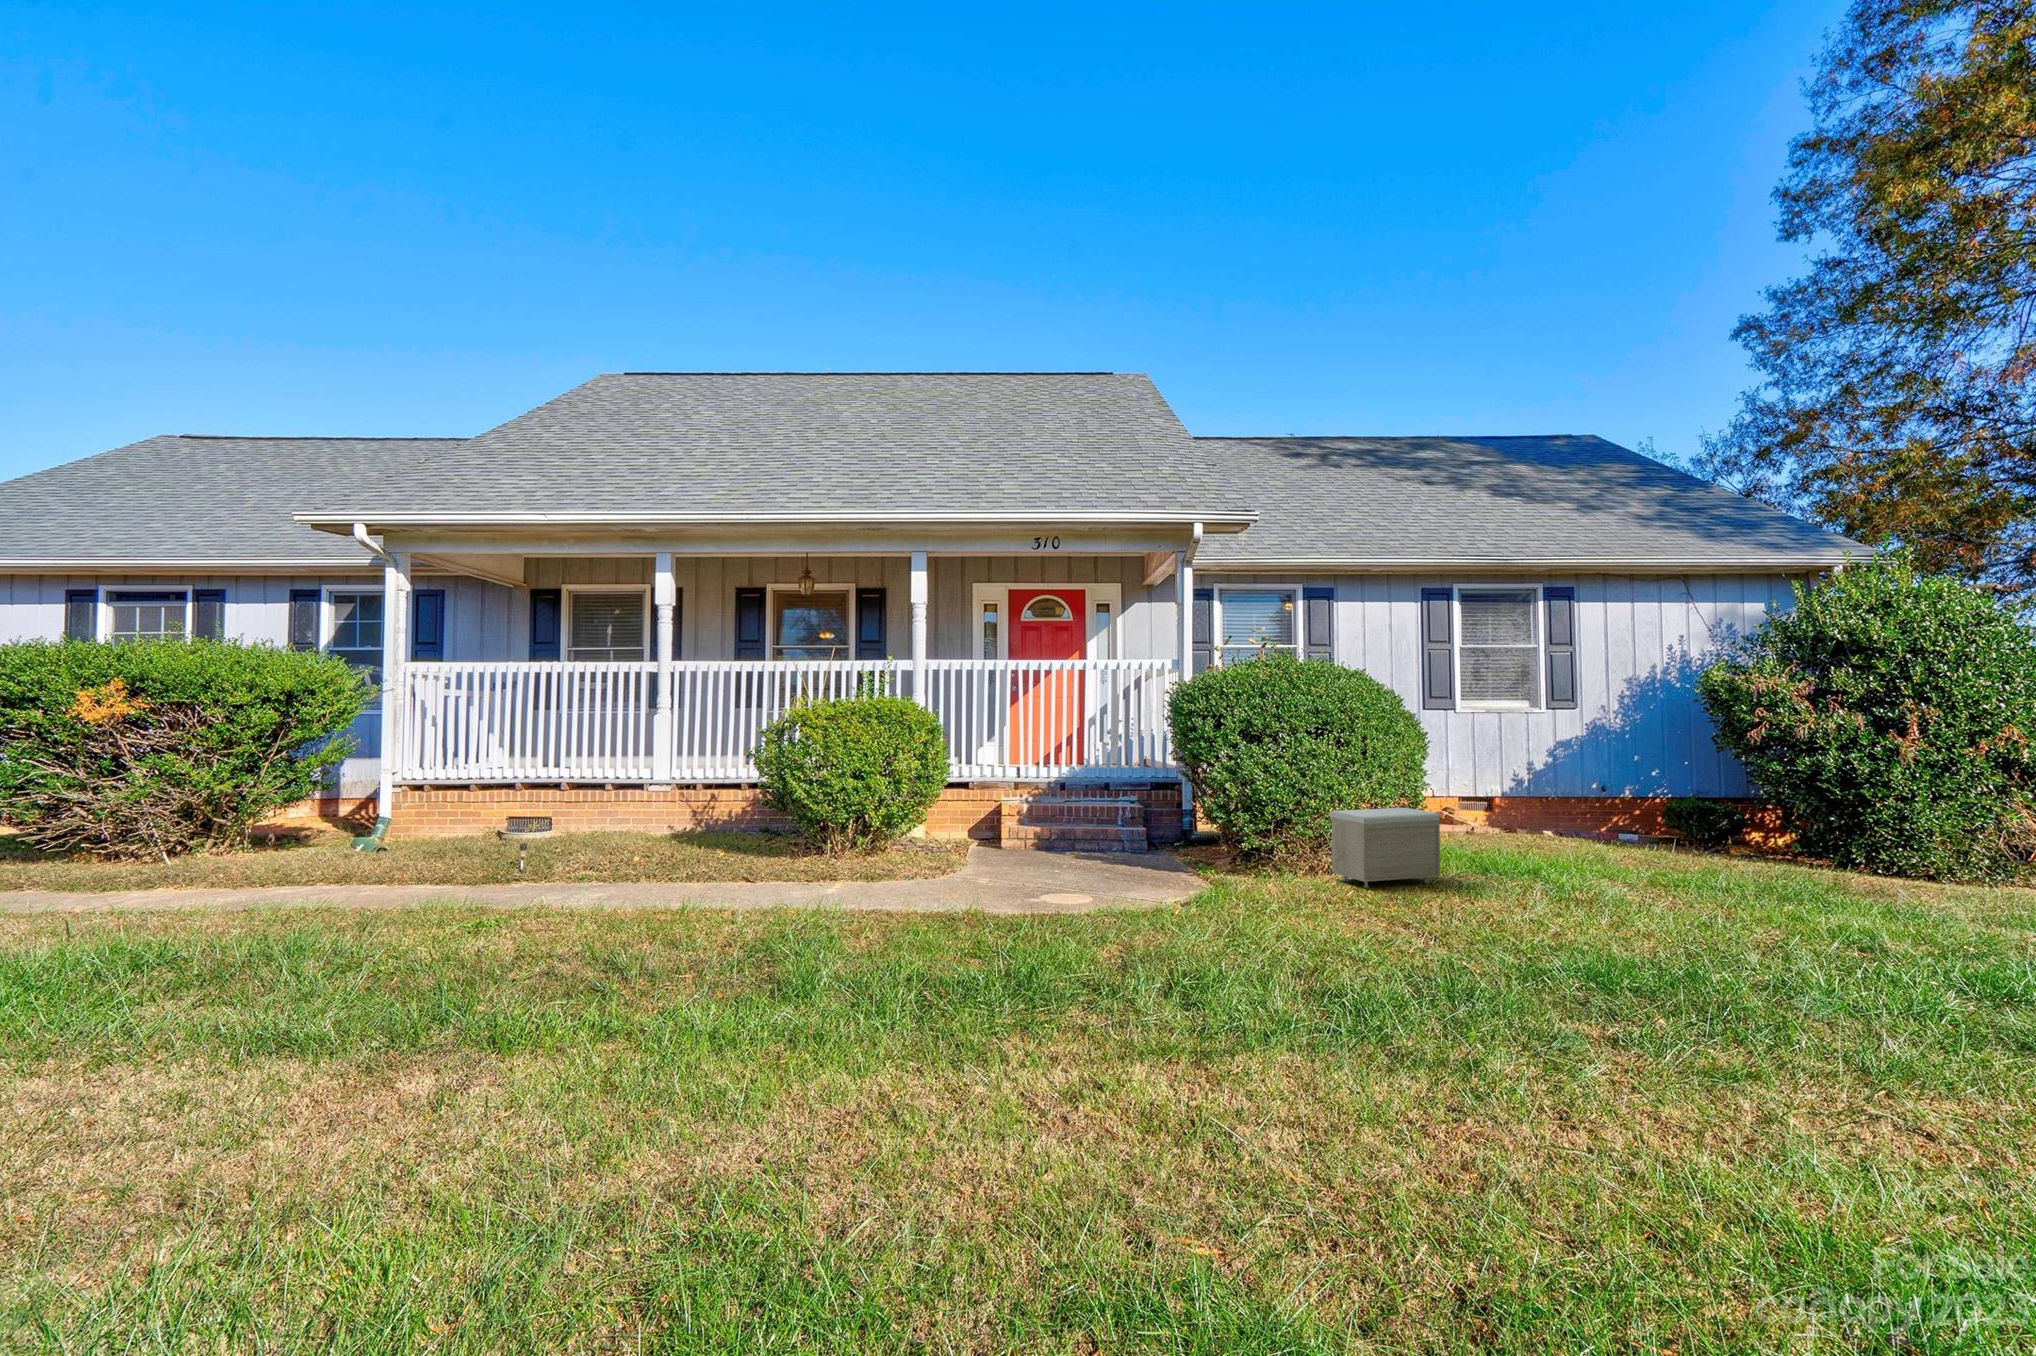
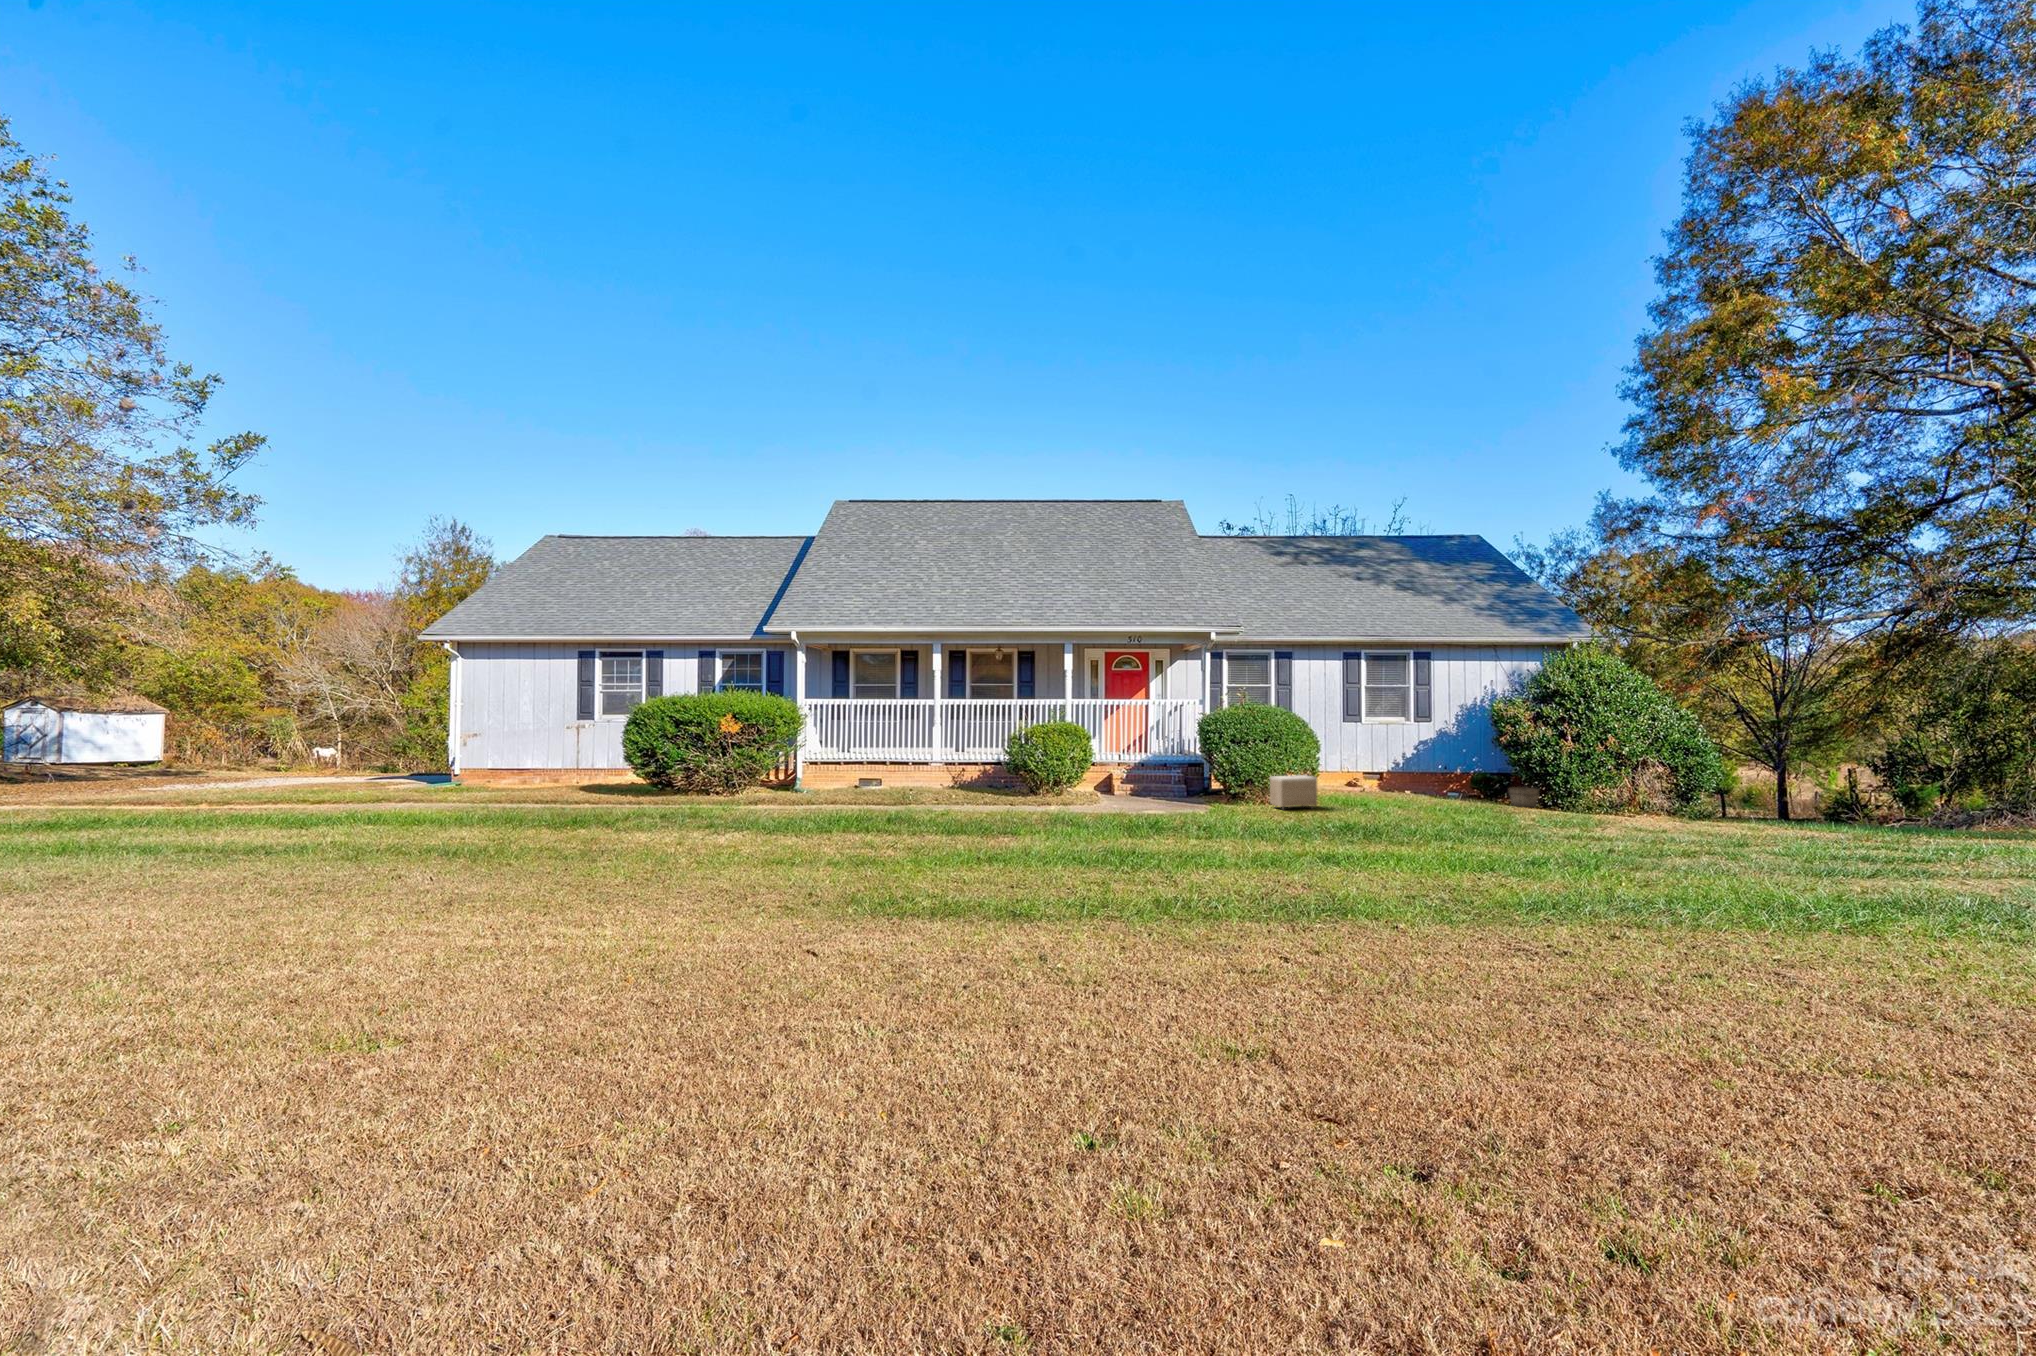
wooden bucket: none [1774,819,1847,869] -> present [1509,787,1539,807]

